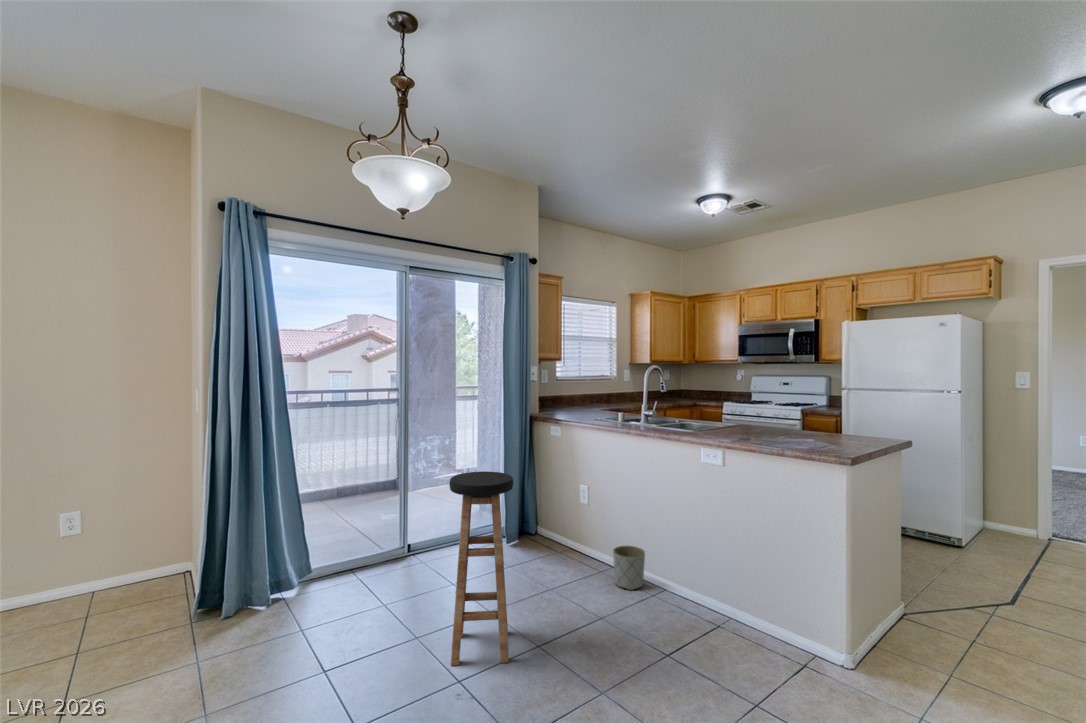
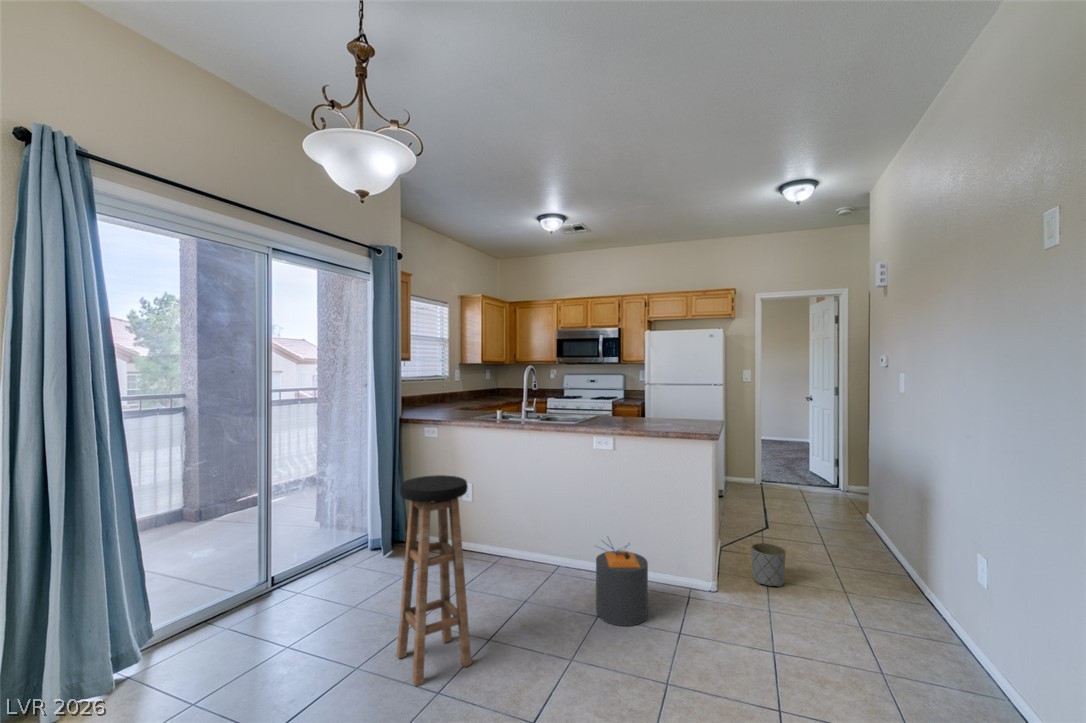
planter: present [613,546,645,590] -> present [751,543,786,587]
trash can: none [668,562,732,678] -> present [596,540,648,626]

